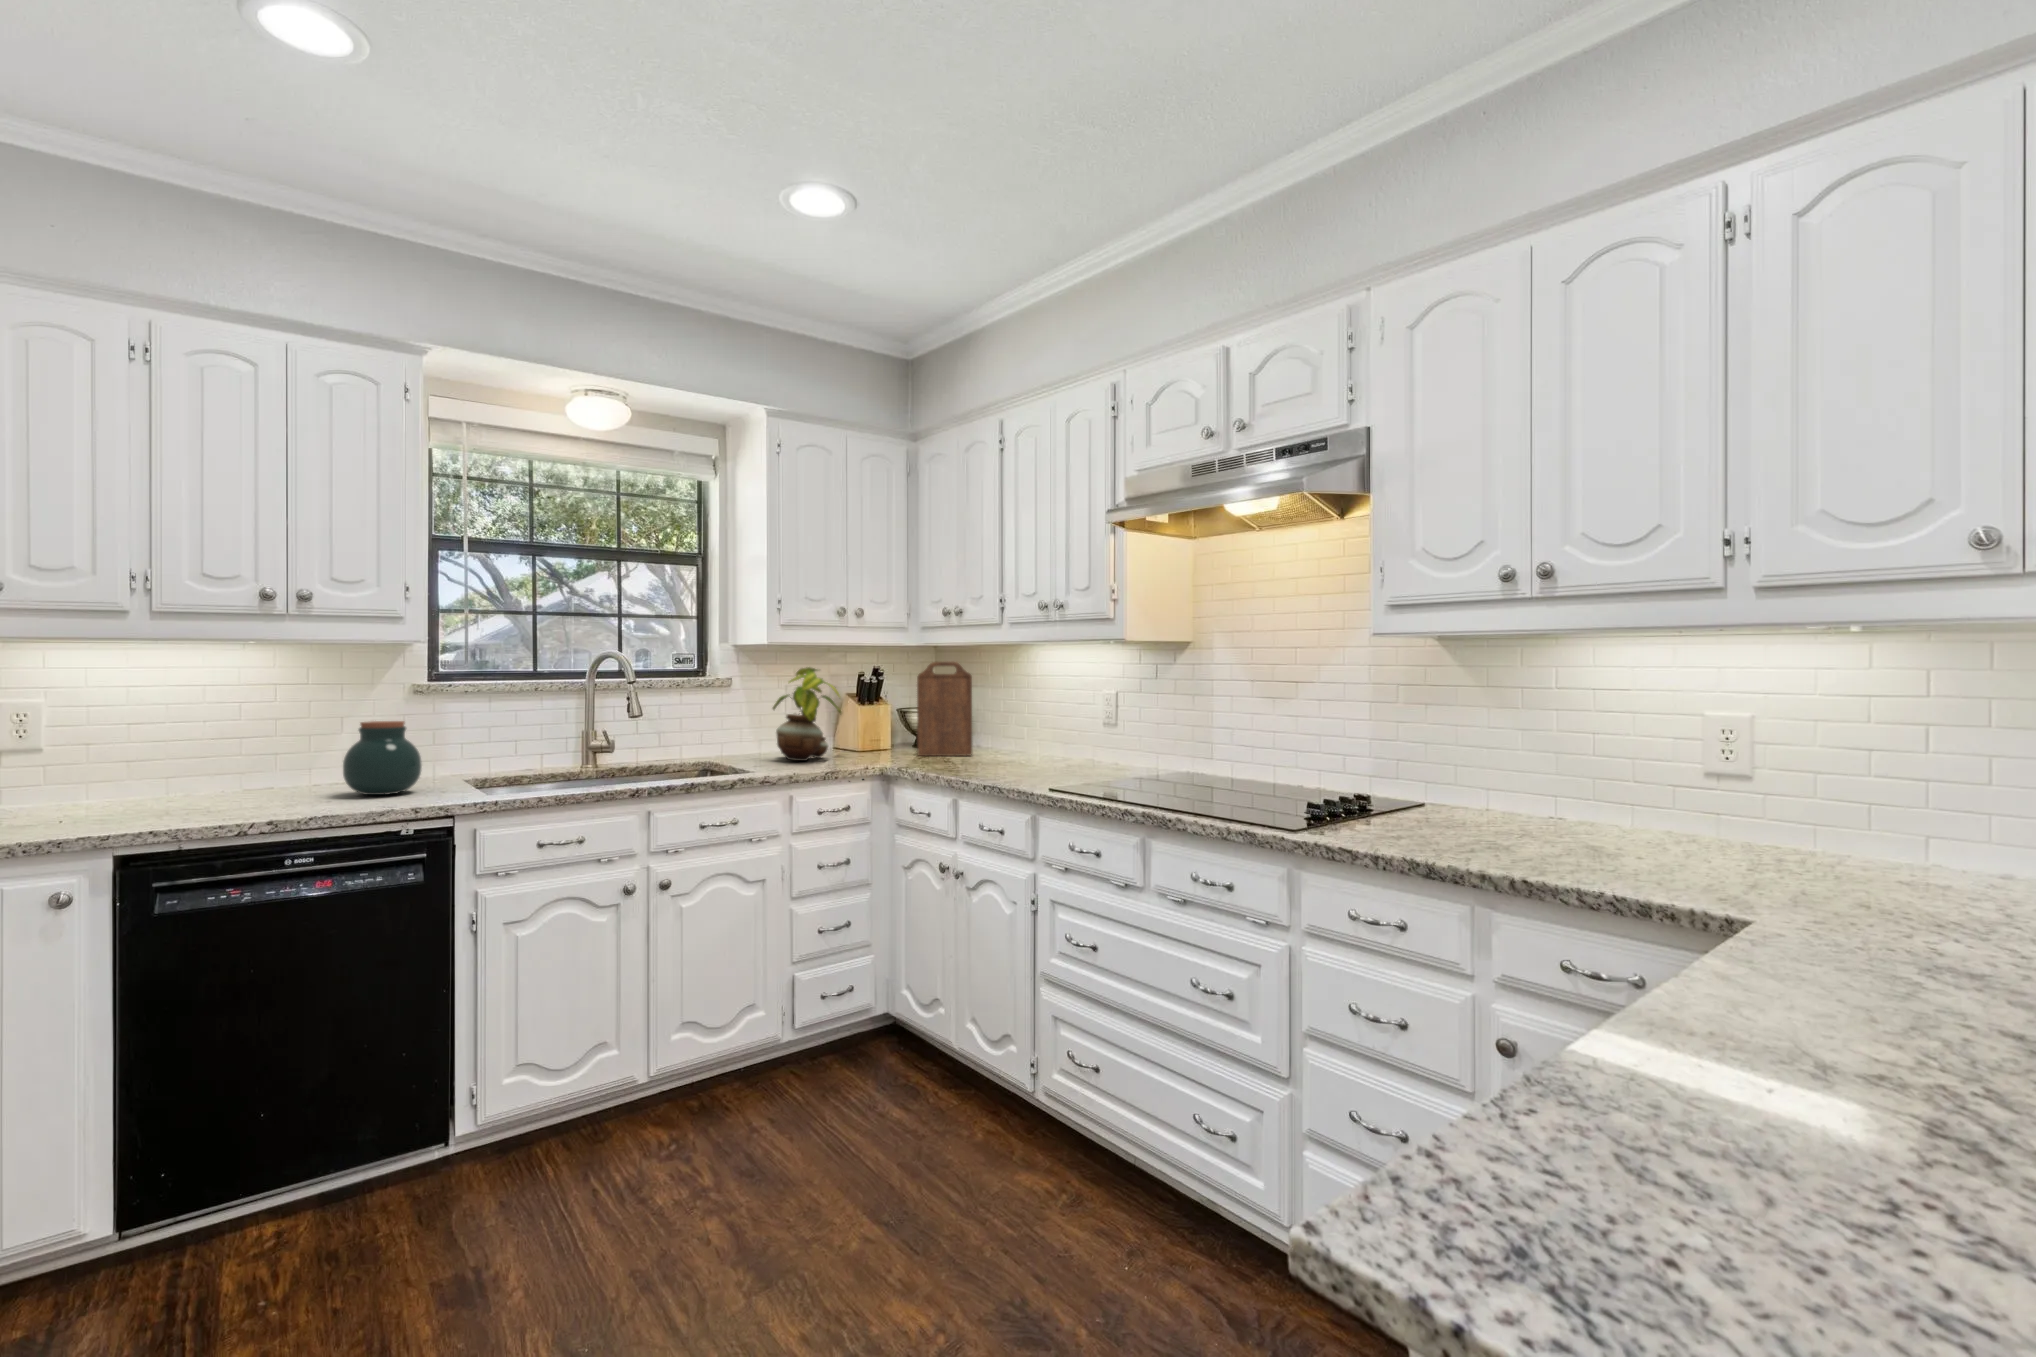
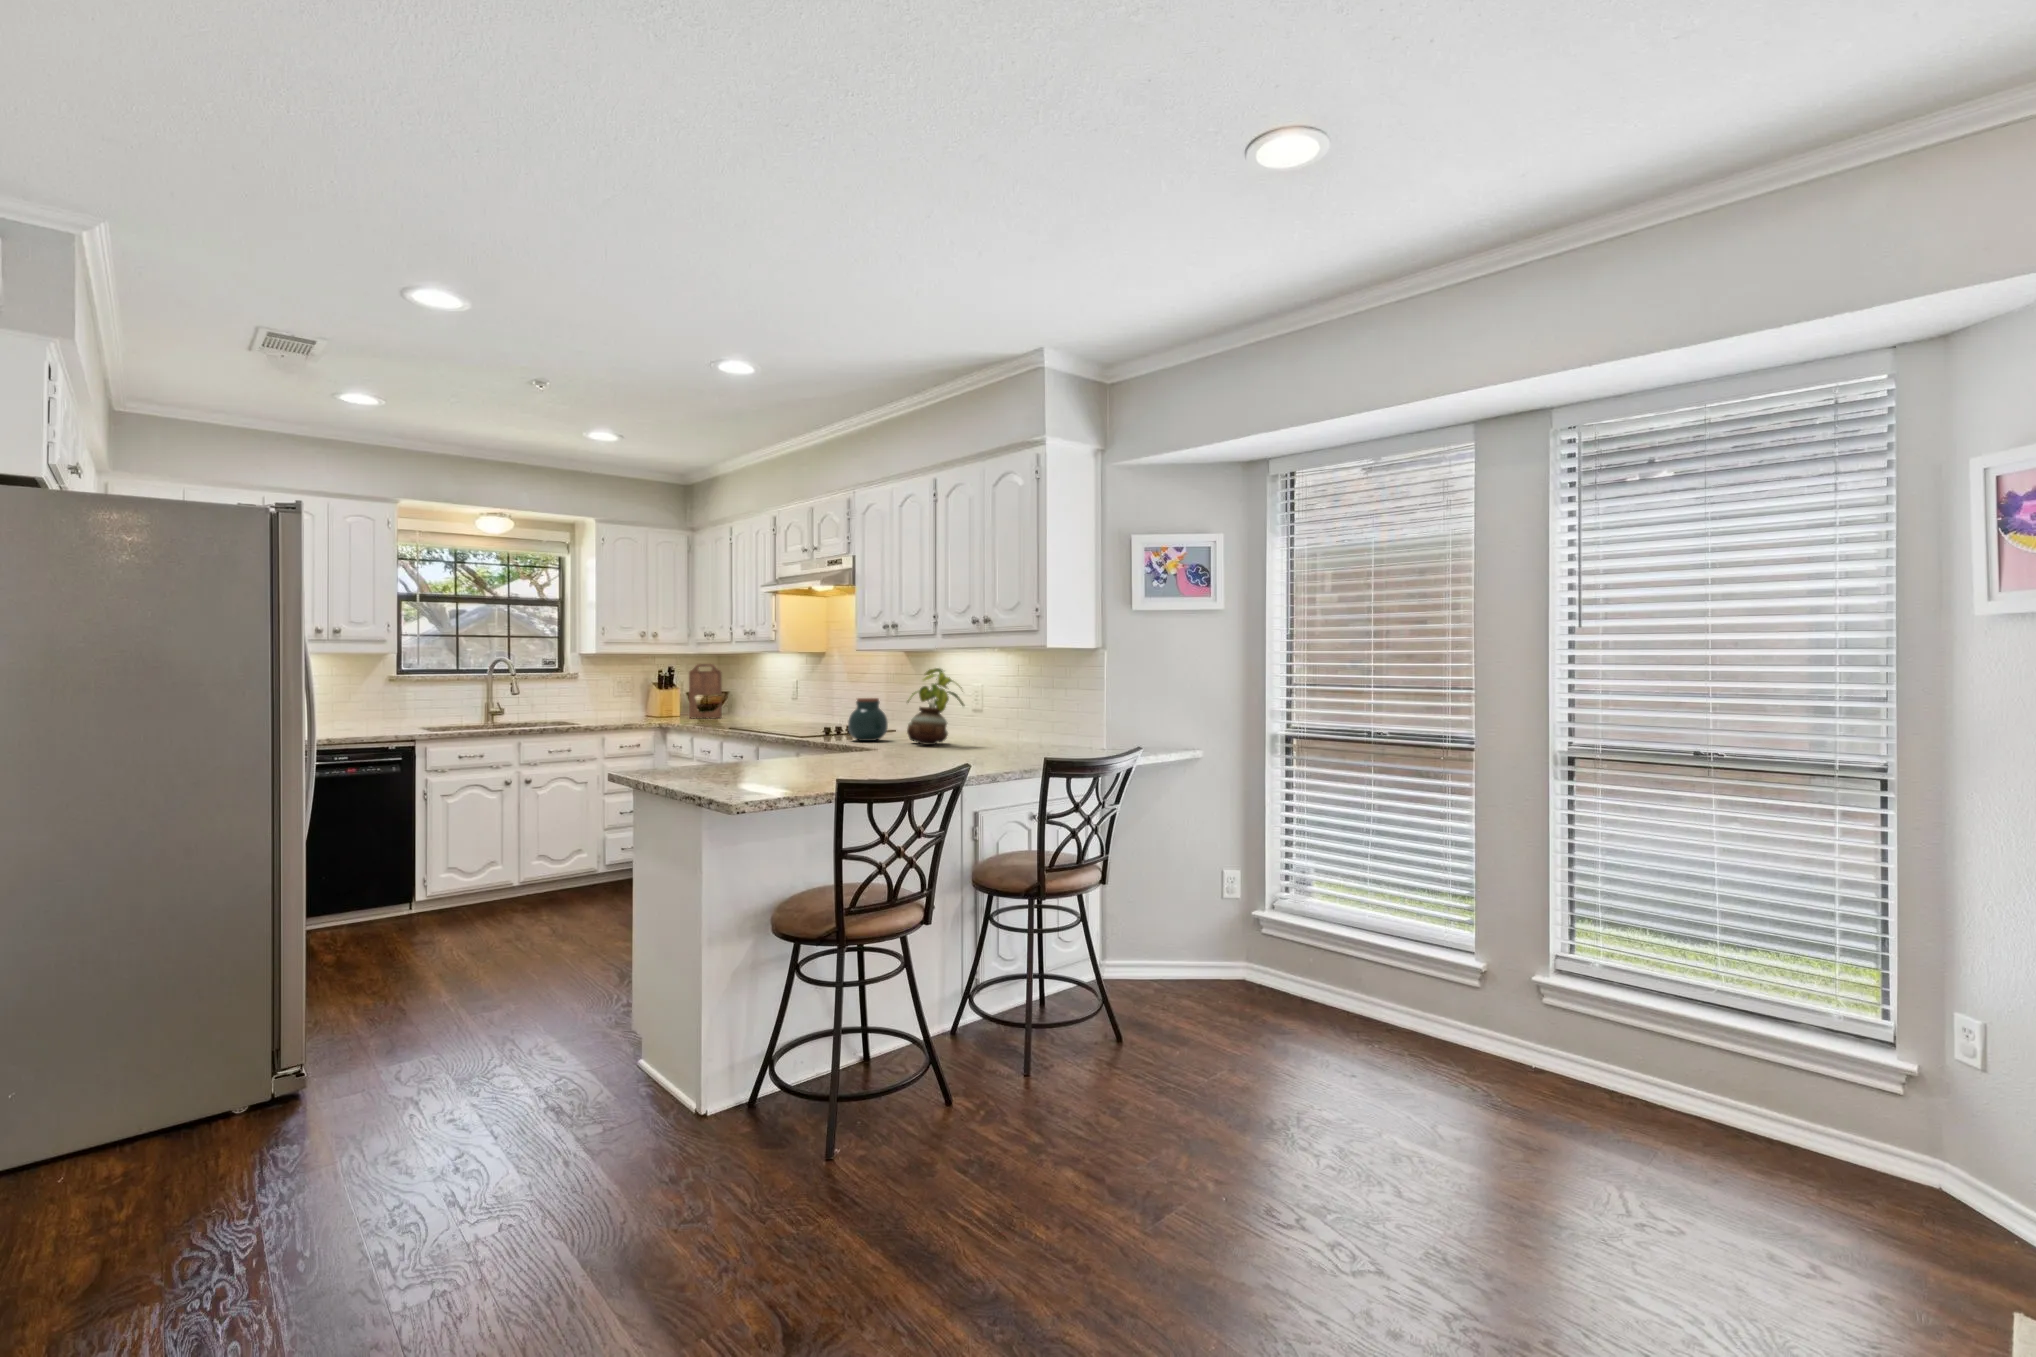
potted plant: present [773,667,841,761] -> present [907,668,964,745]
jar: present [343,721,422,795] -> present [848,698,888,741]

